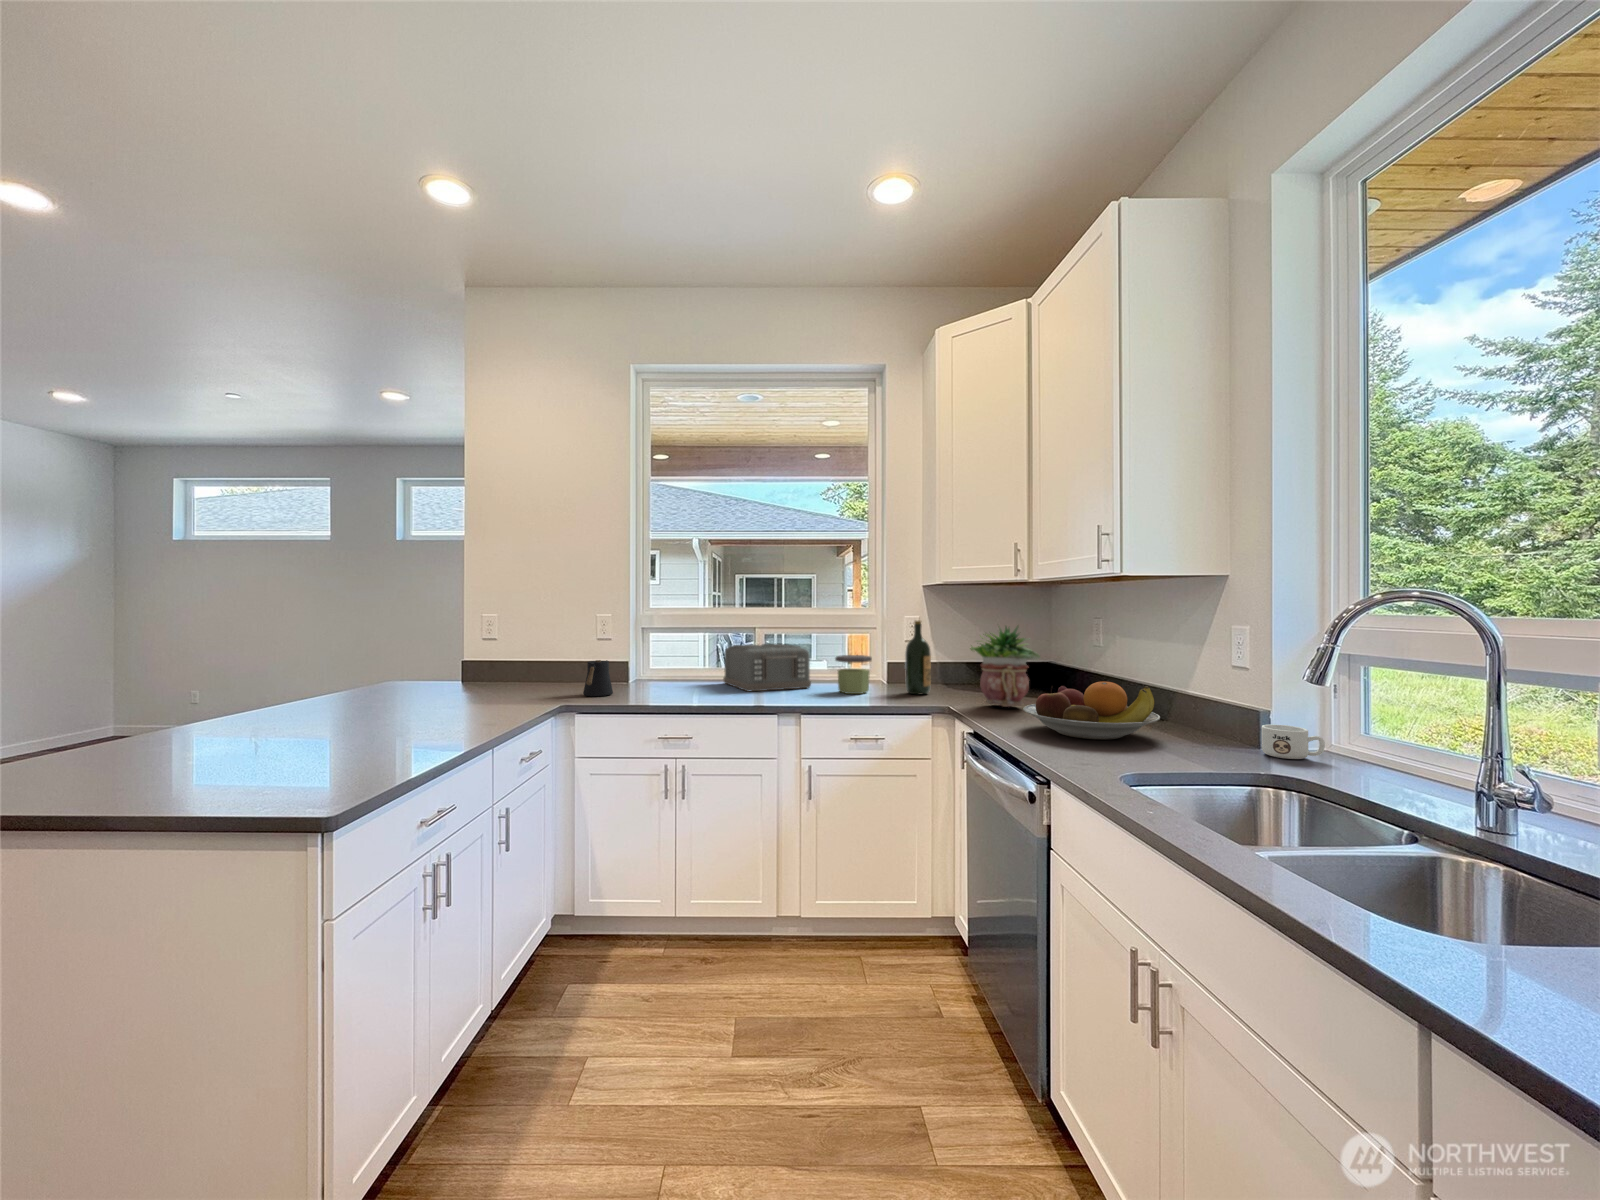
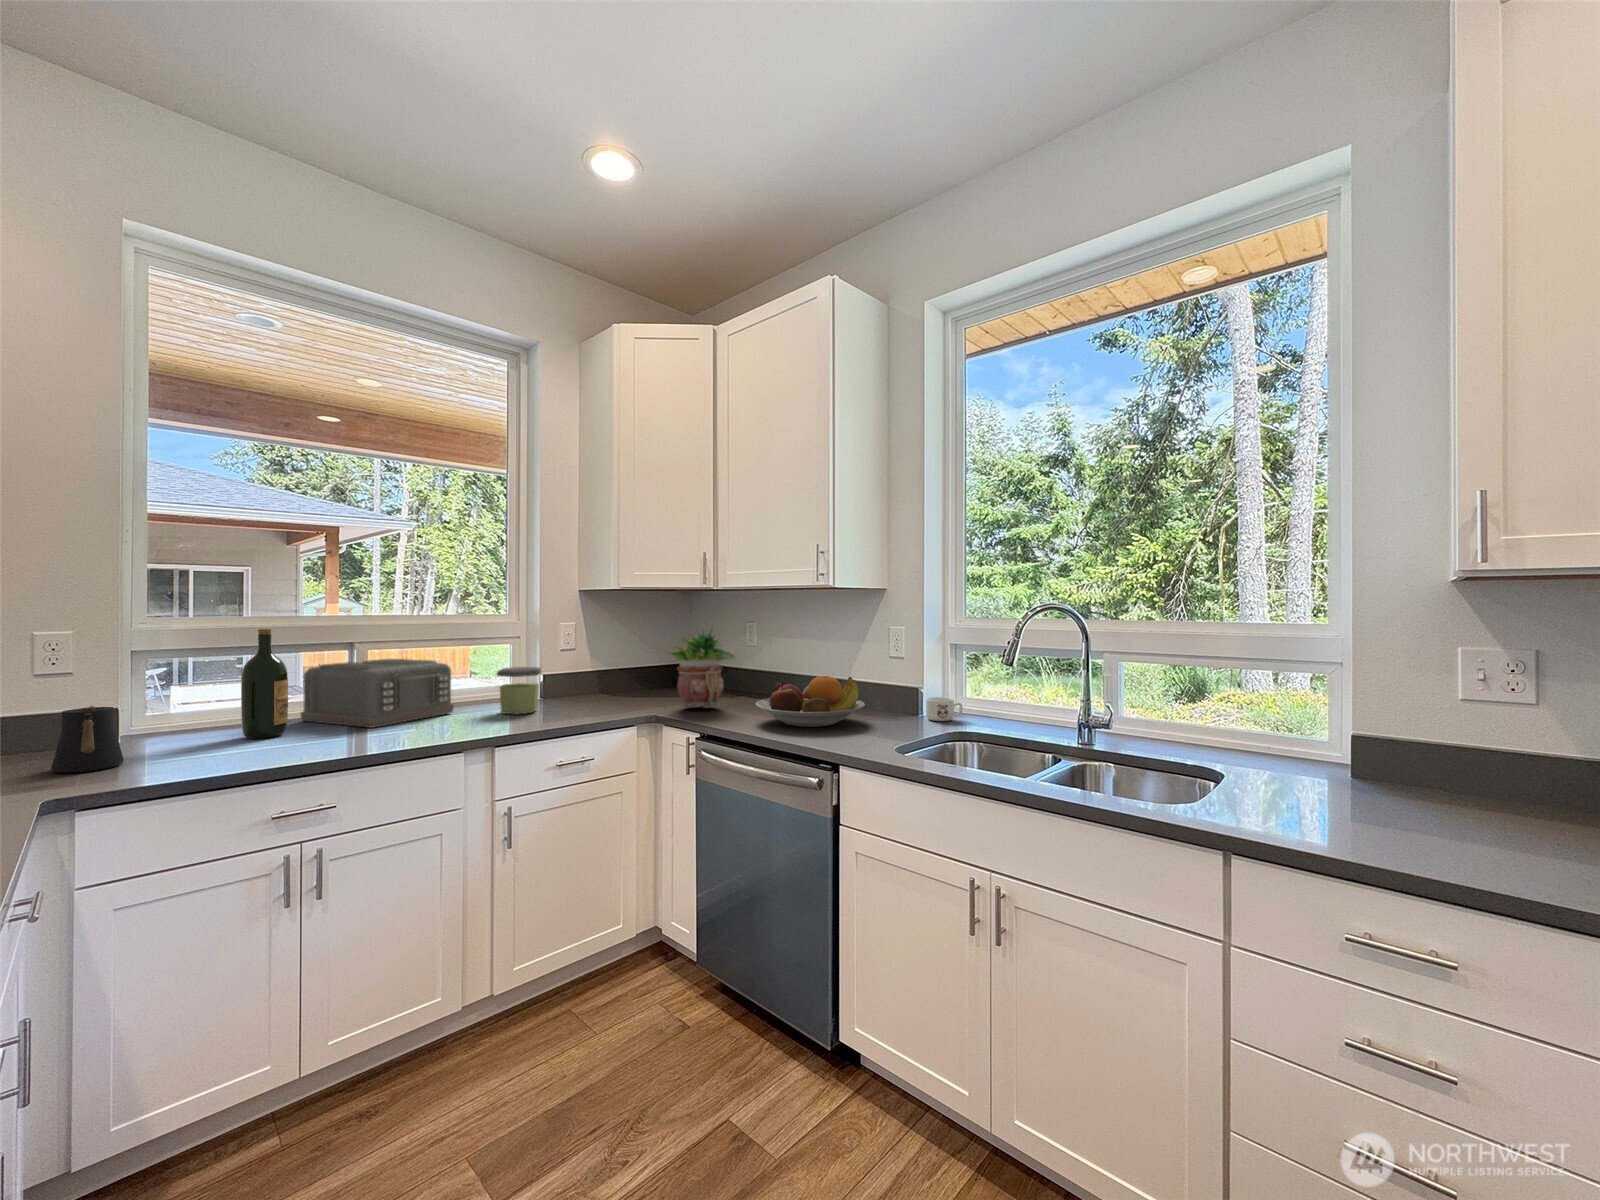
wine bottle: present [905,621,931,695] -> present [241,629,288,739]

